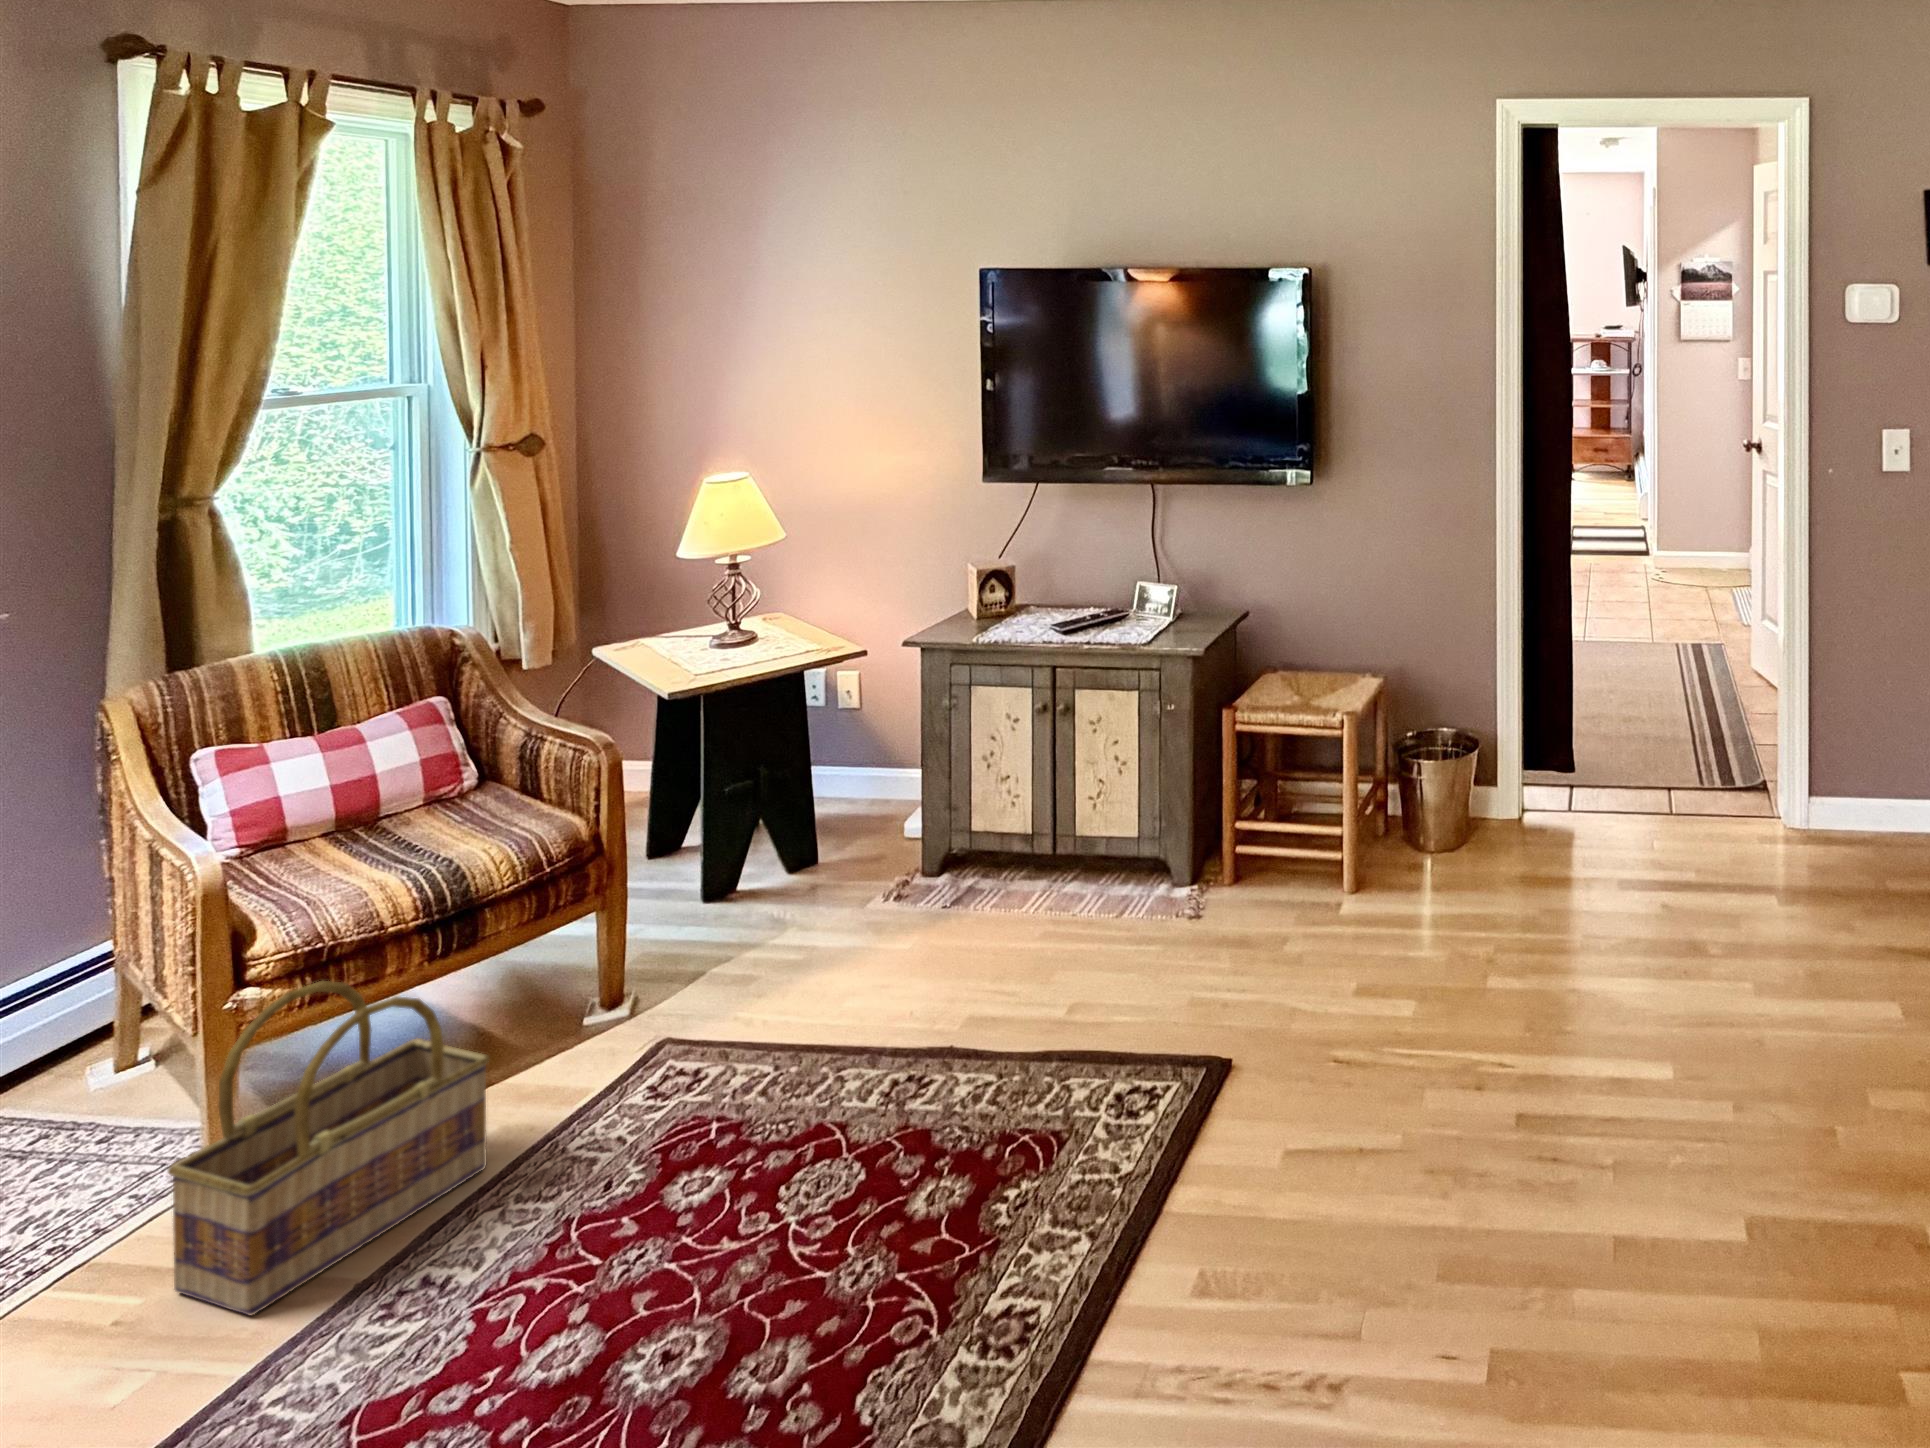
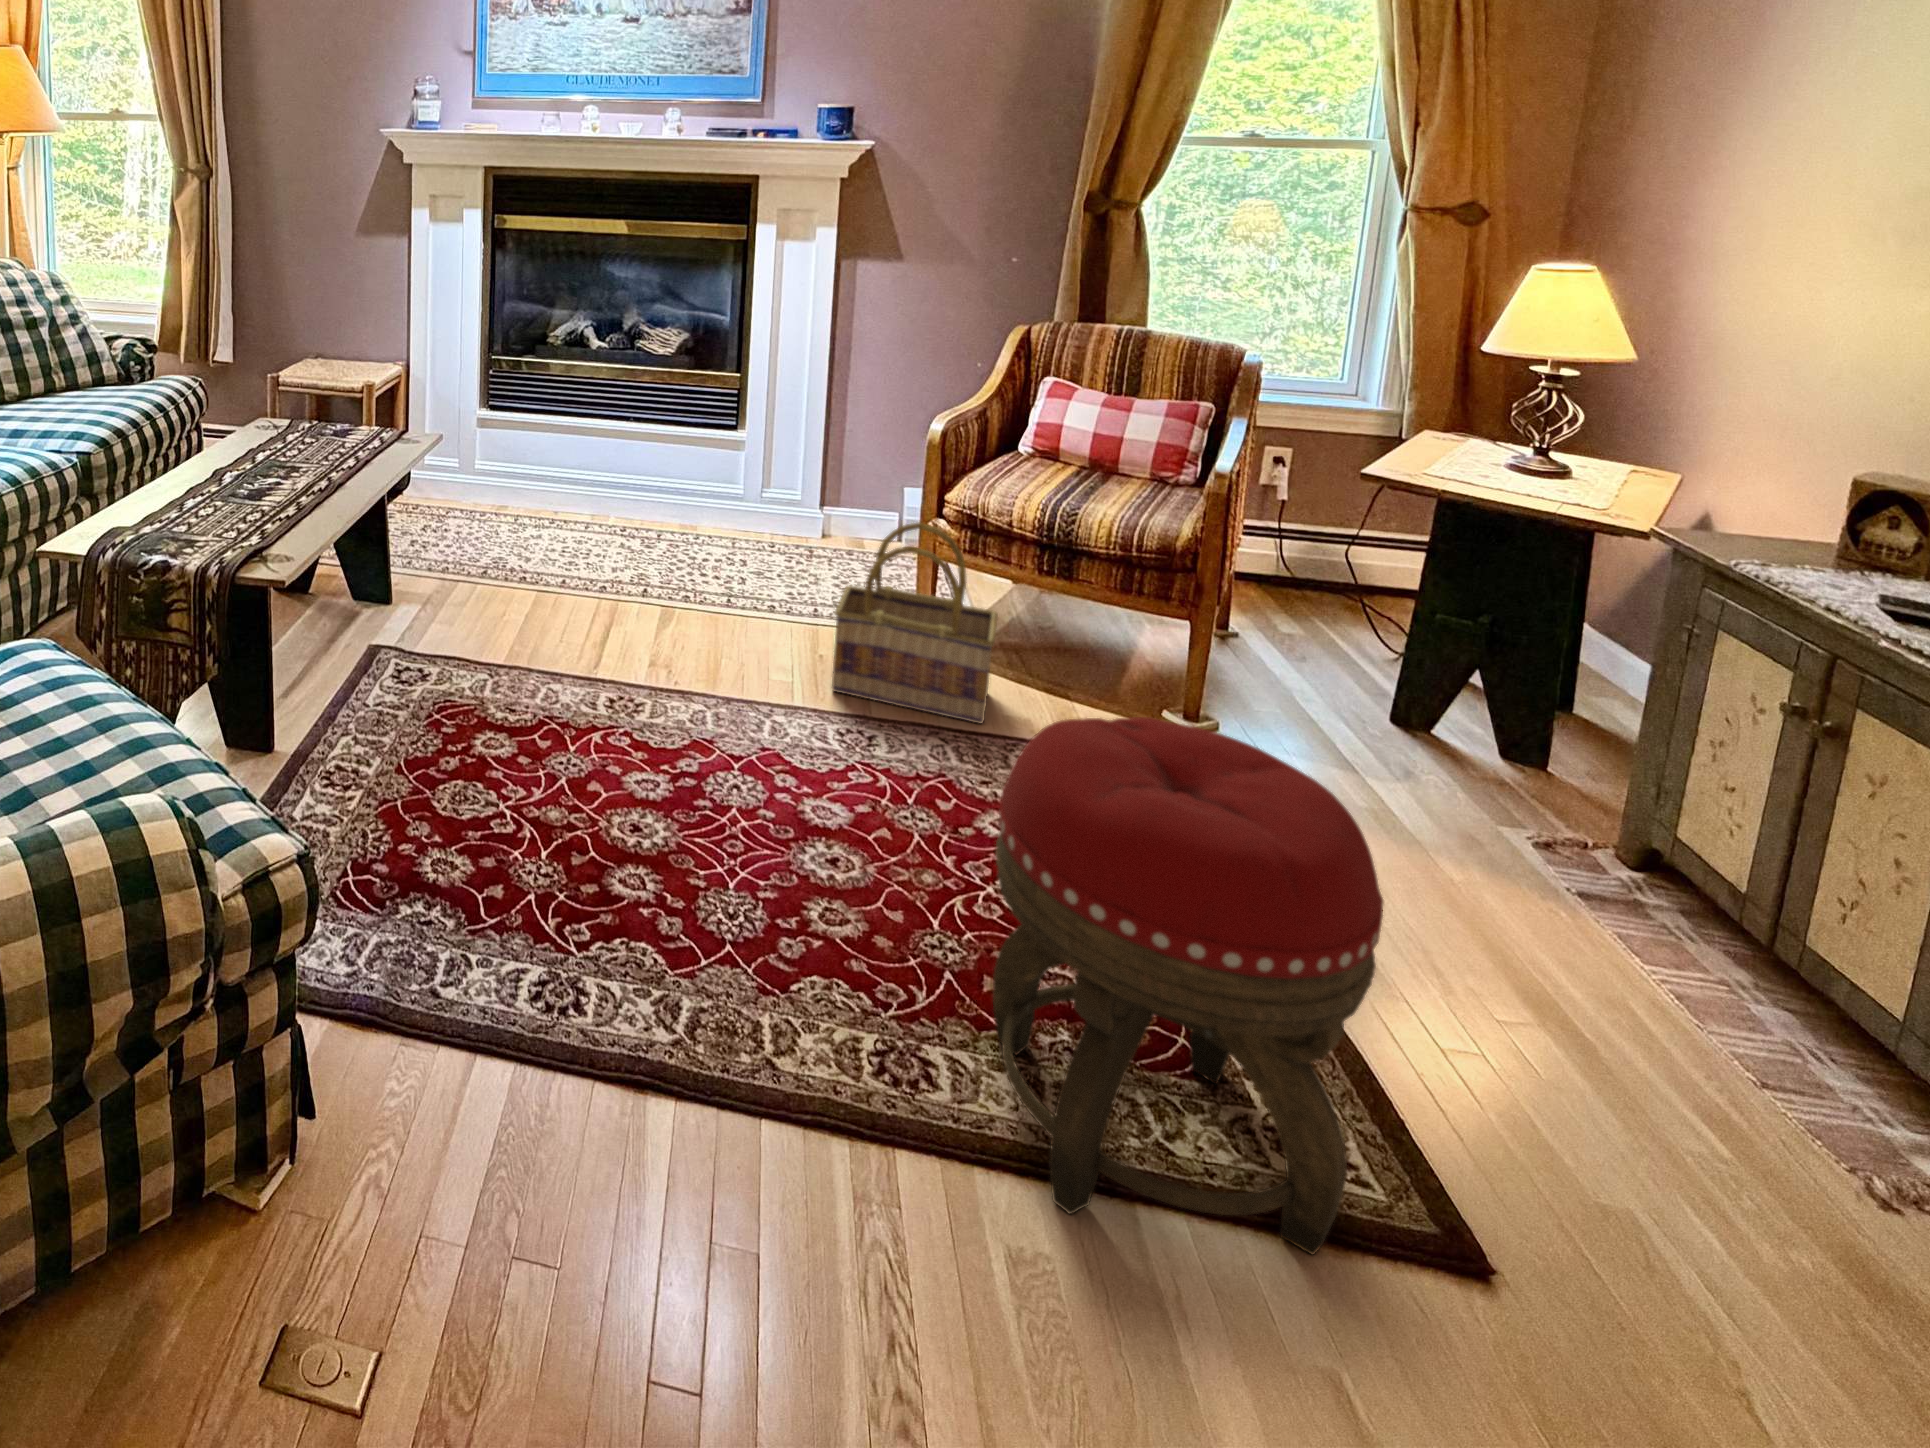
footstool: none [973,843,1234,1255] -> present [993,717,1383,1255]

